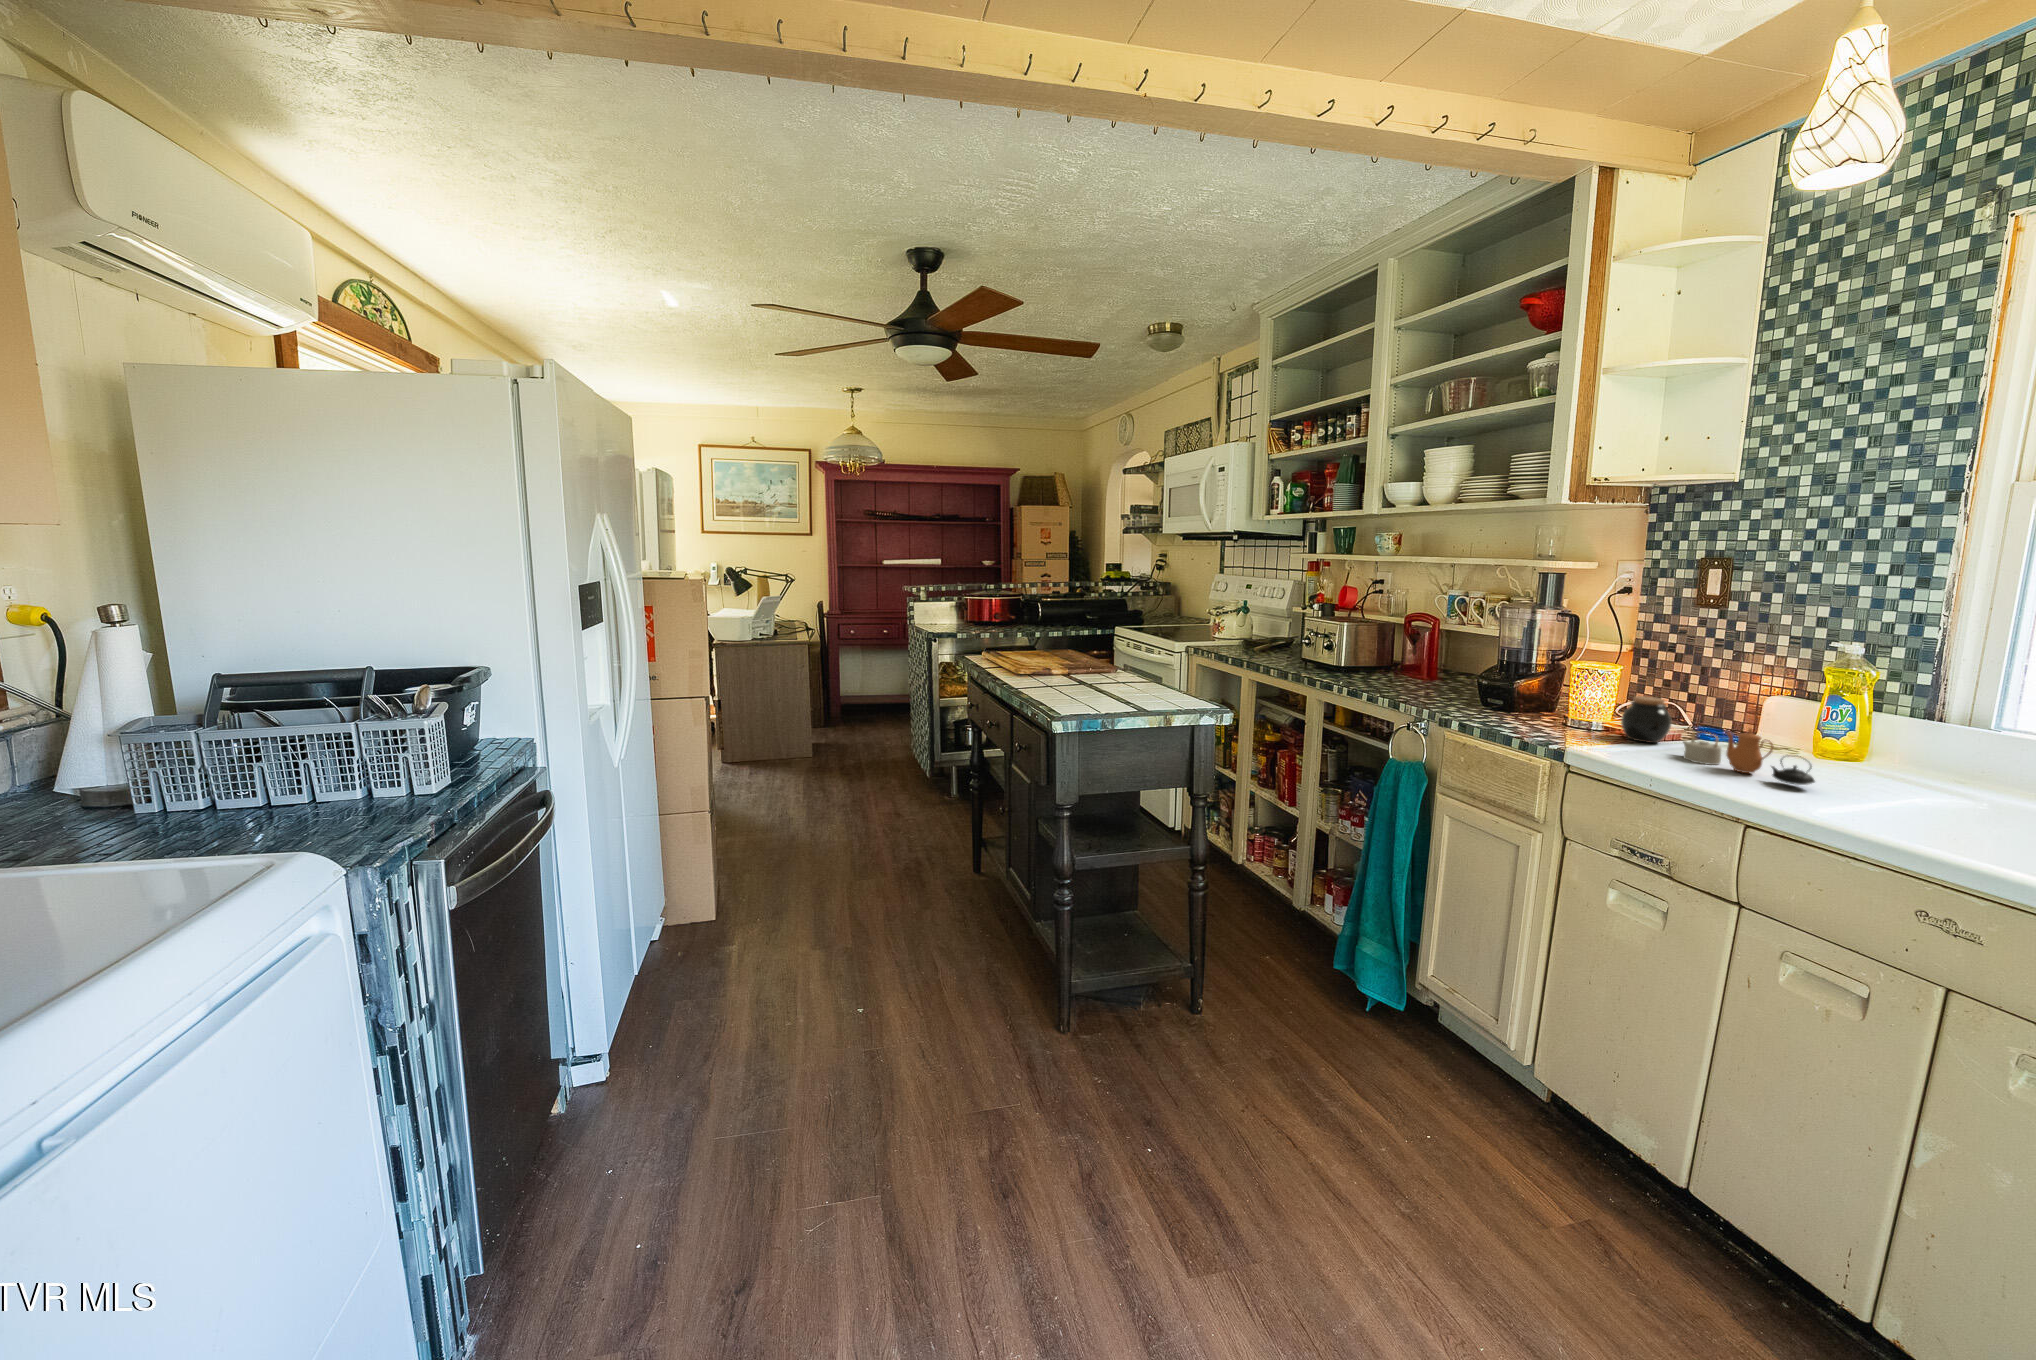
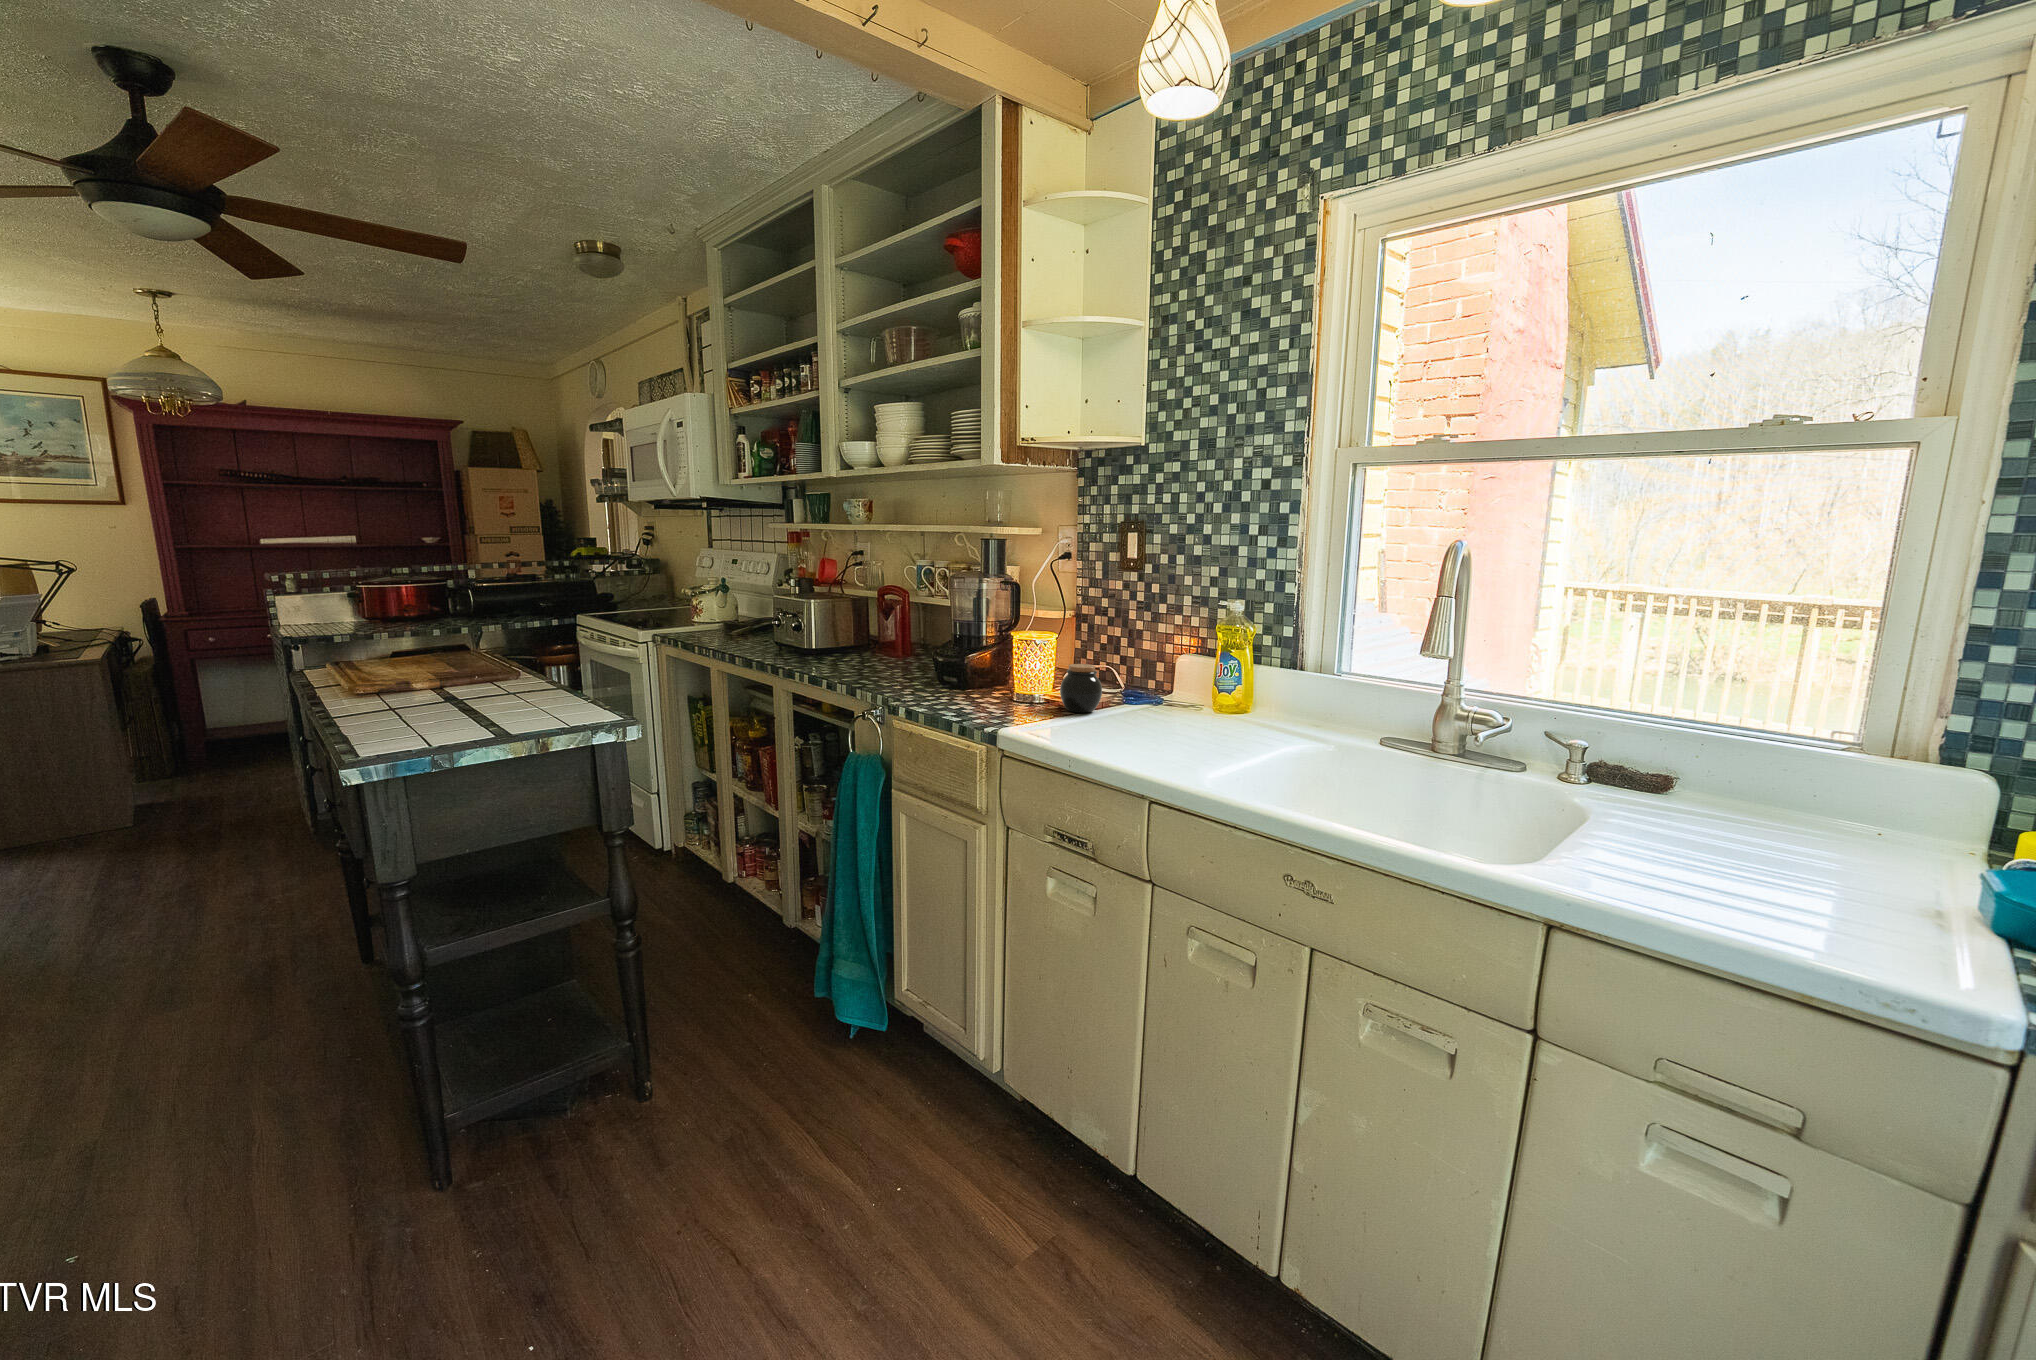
teapot: present [1683,729,1815,785] -> none [1109,691,1212,746]

